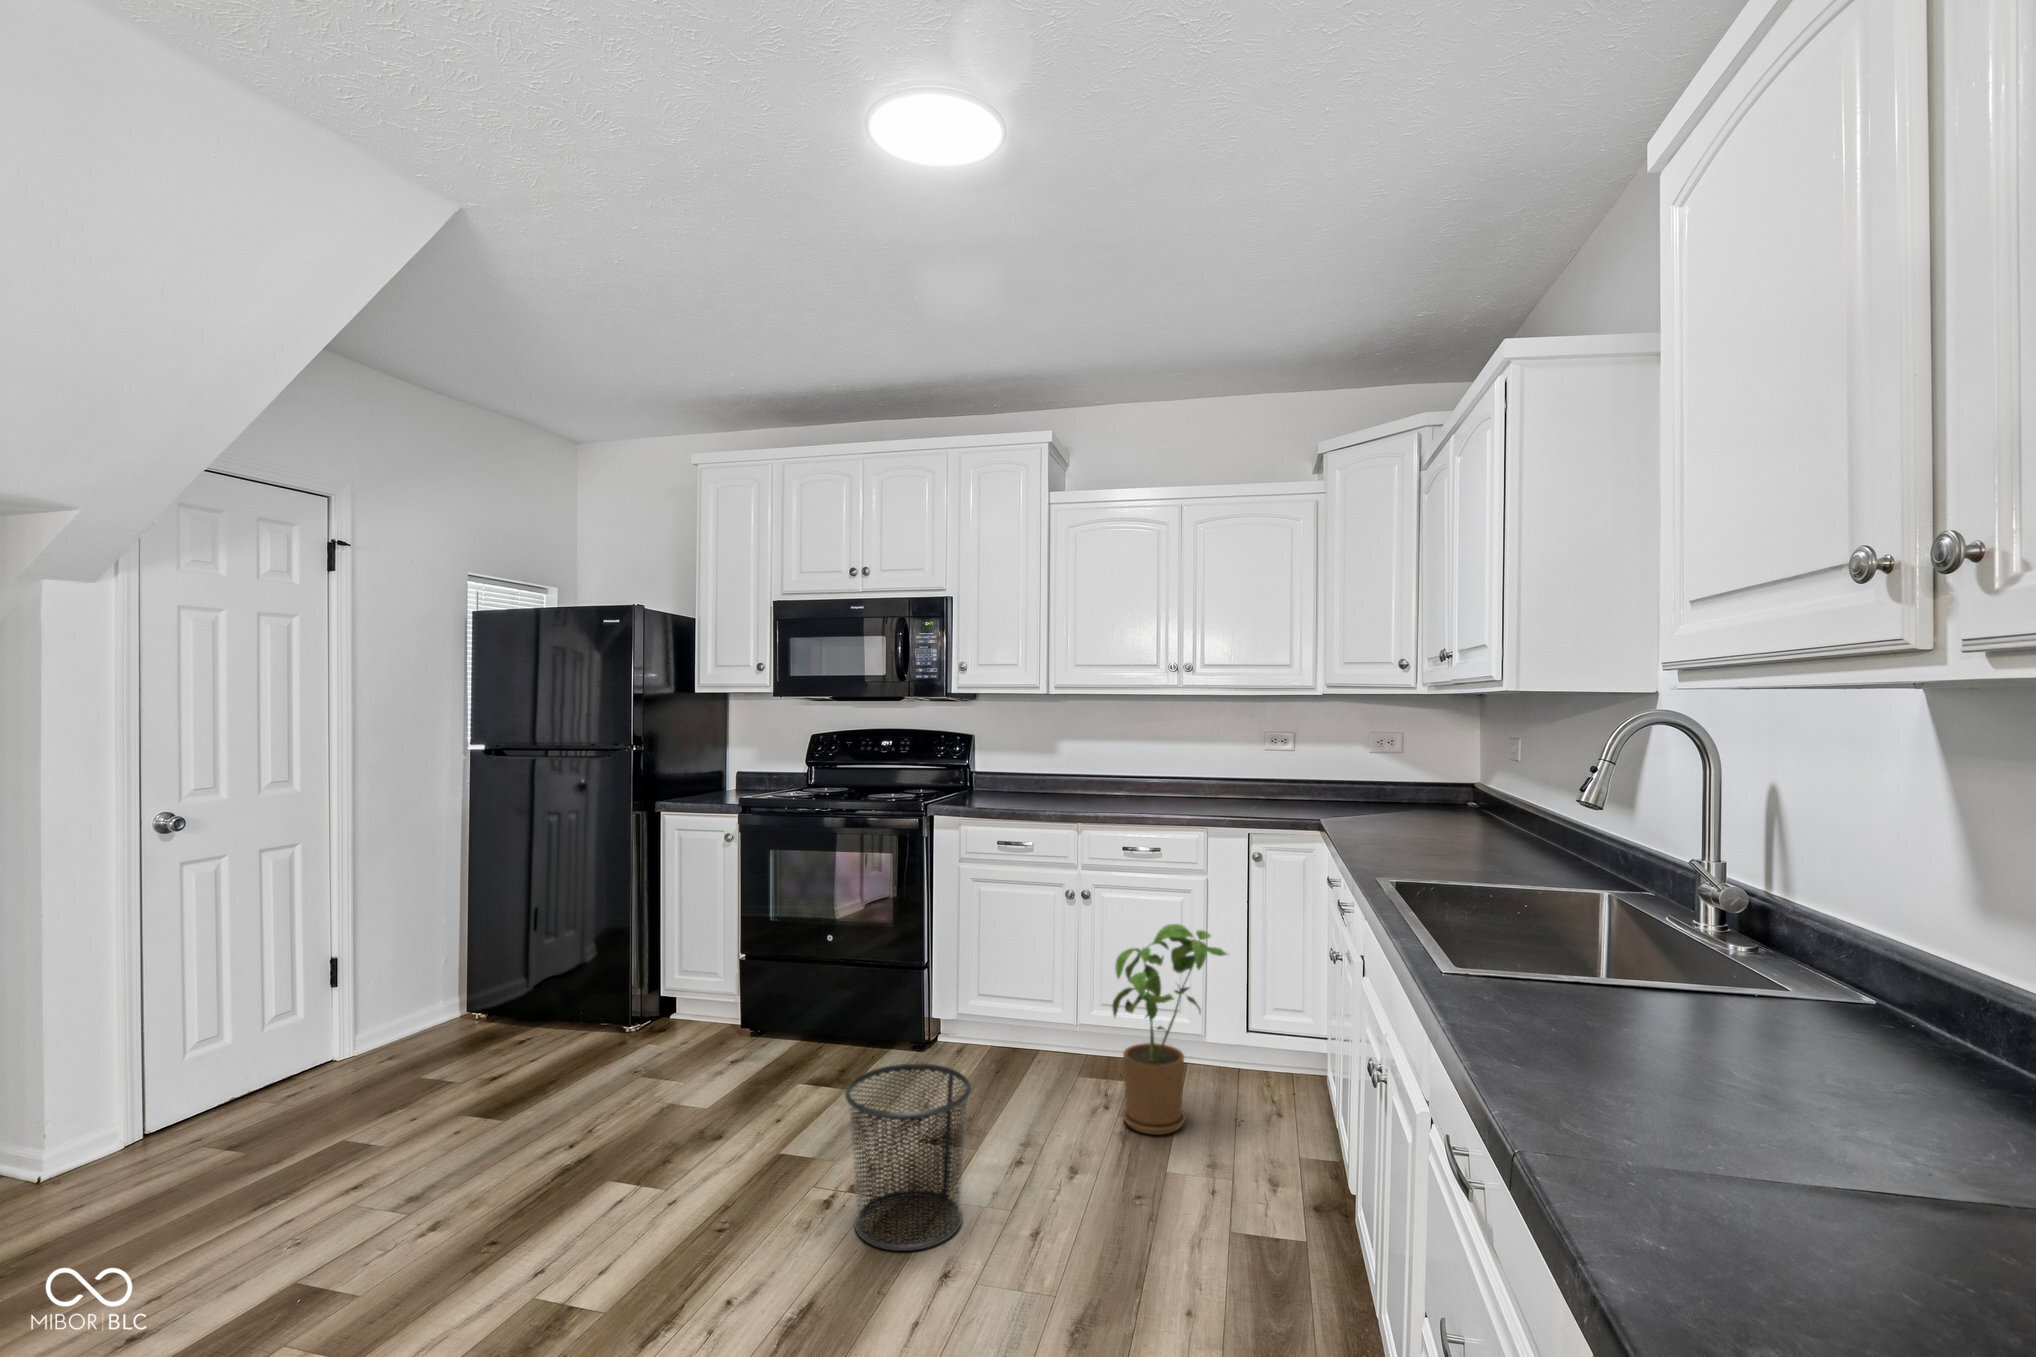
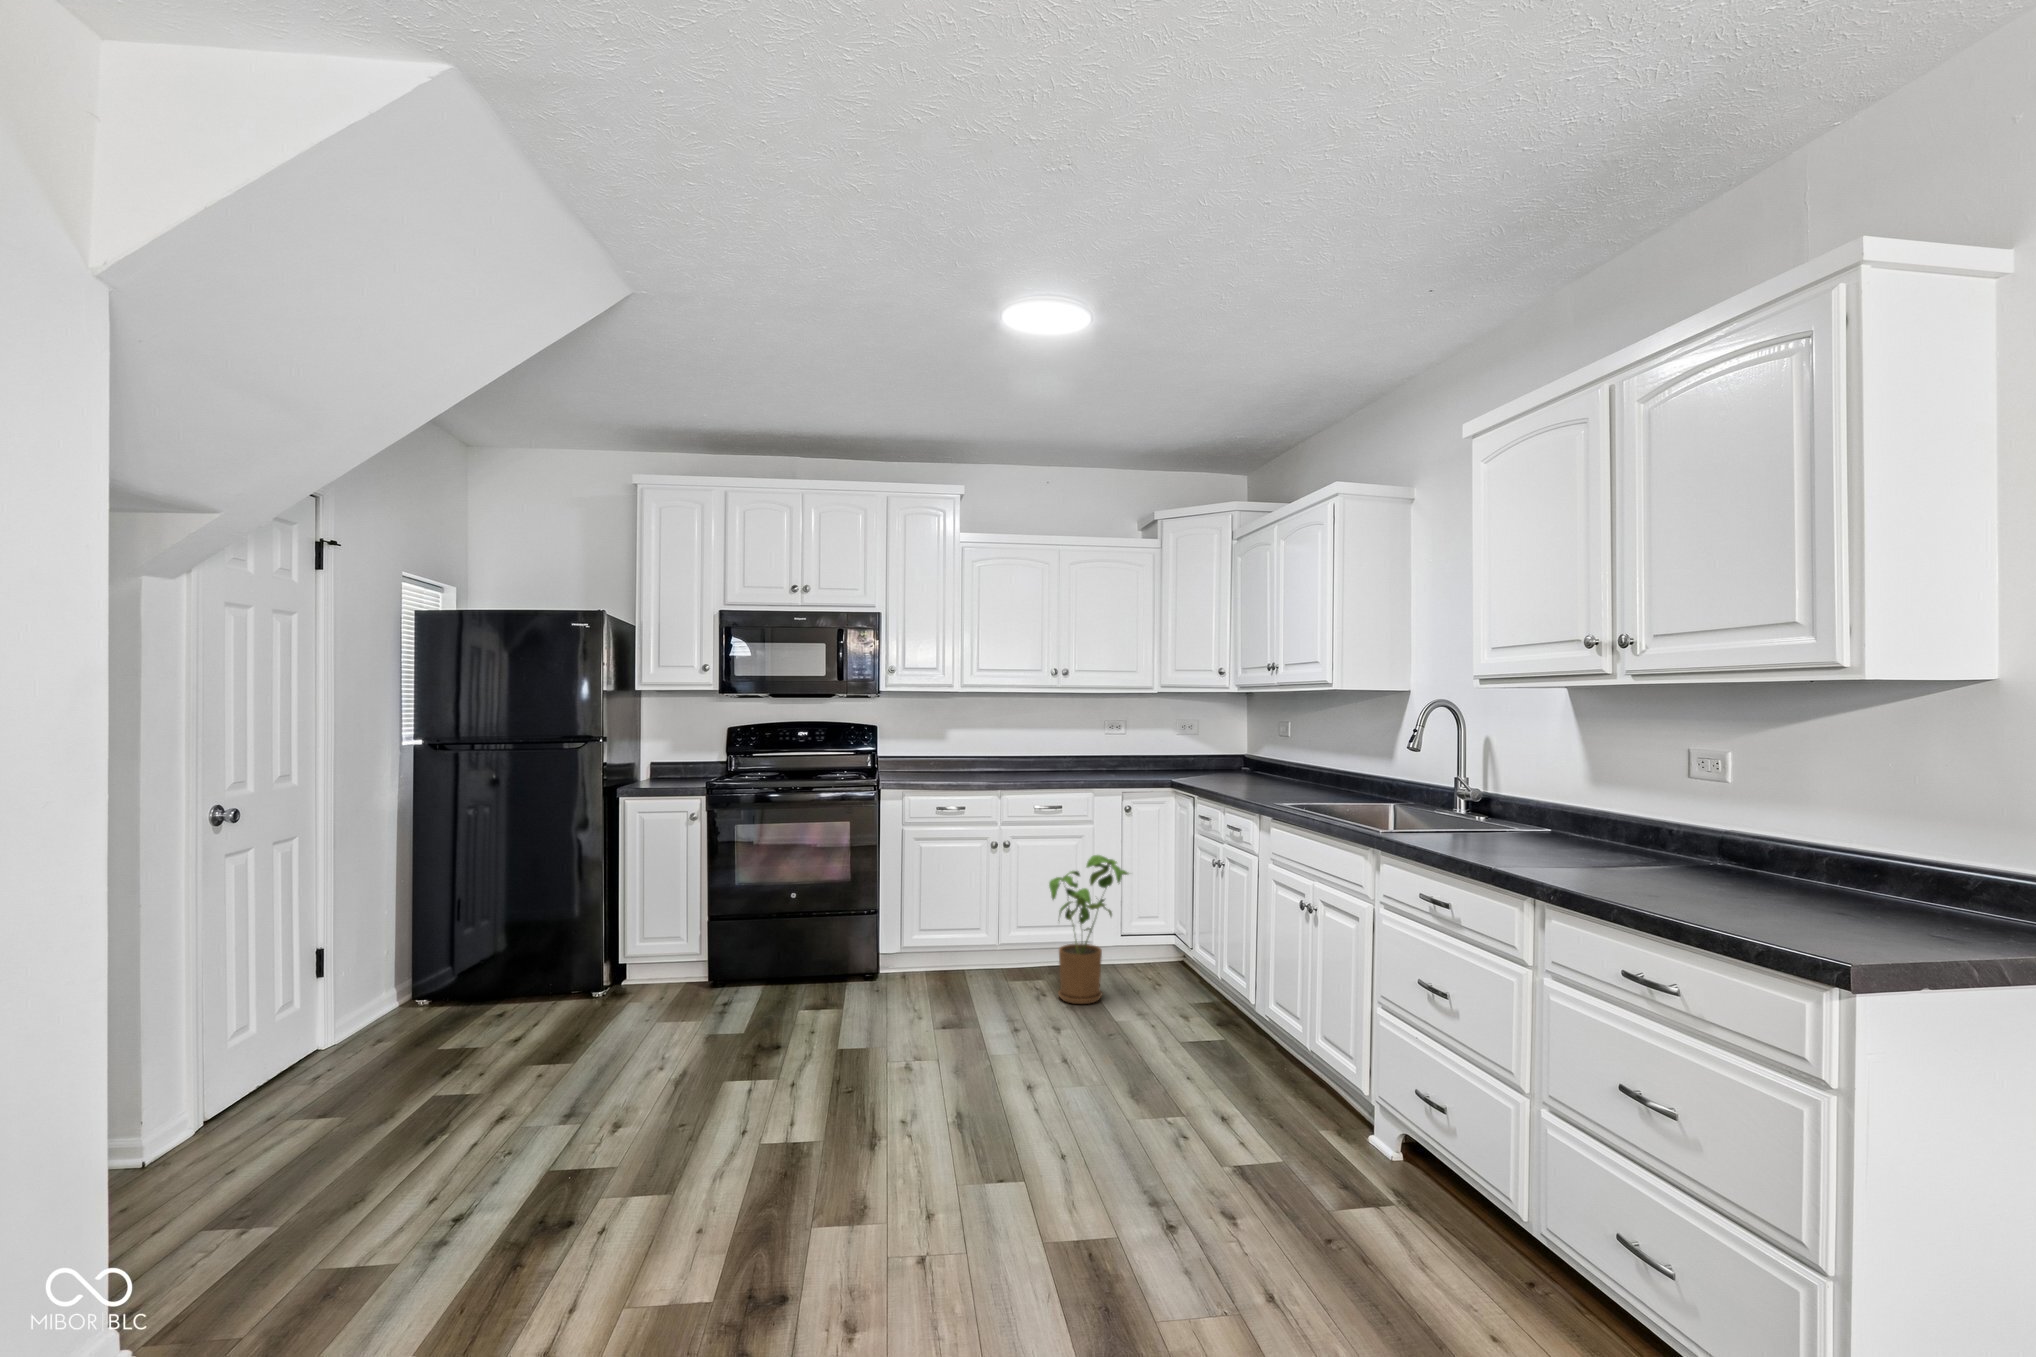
waste bin: present [845,1063,971,1251] -> none [928,959,1018,1081]

